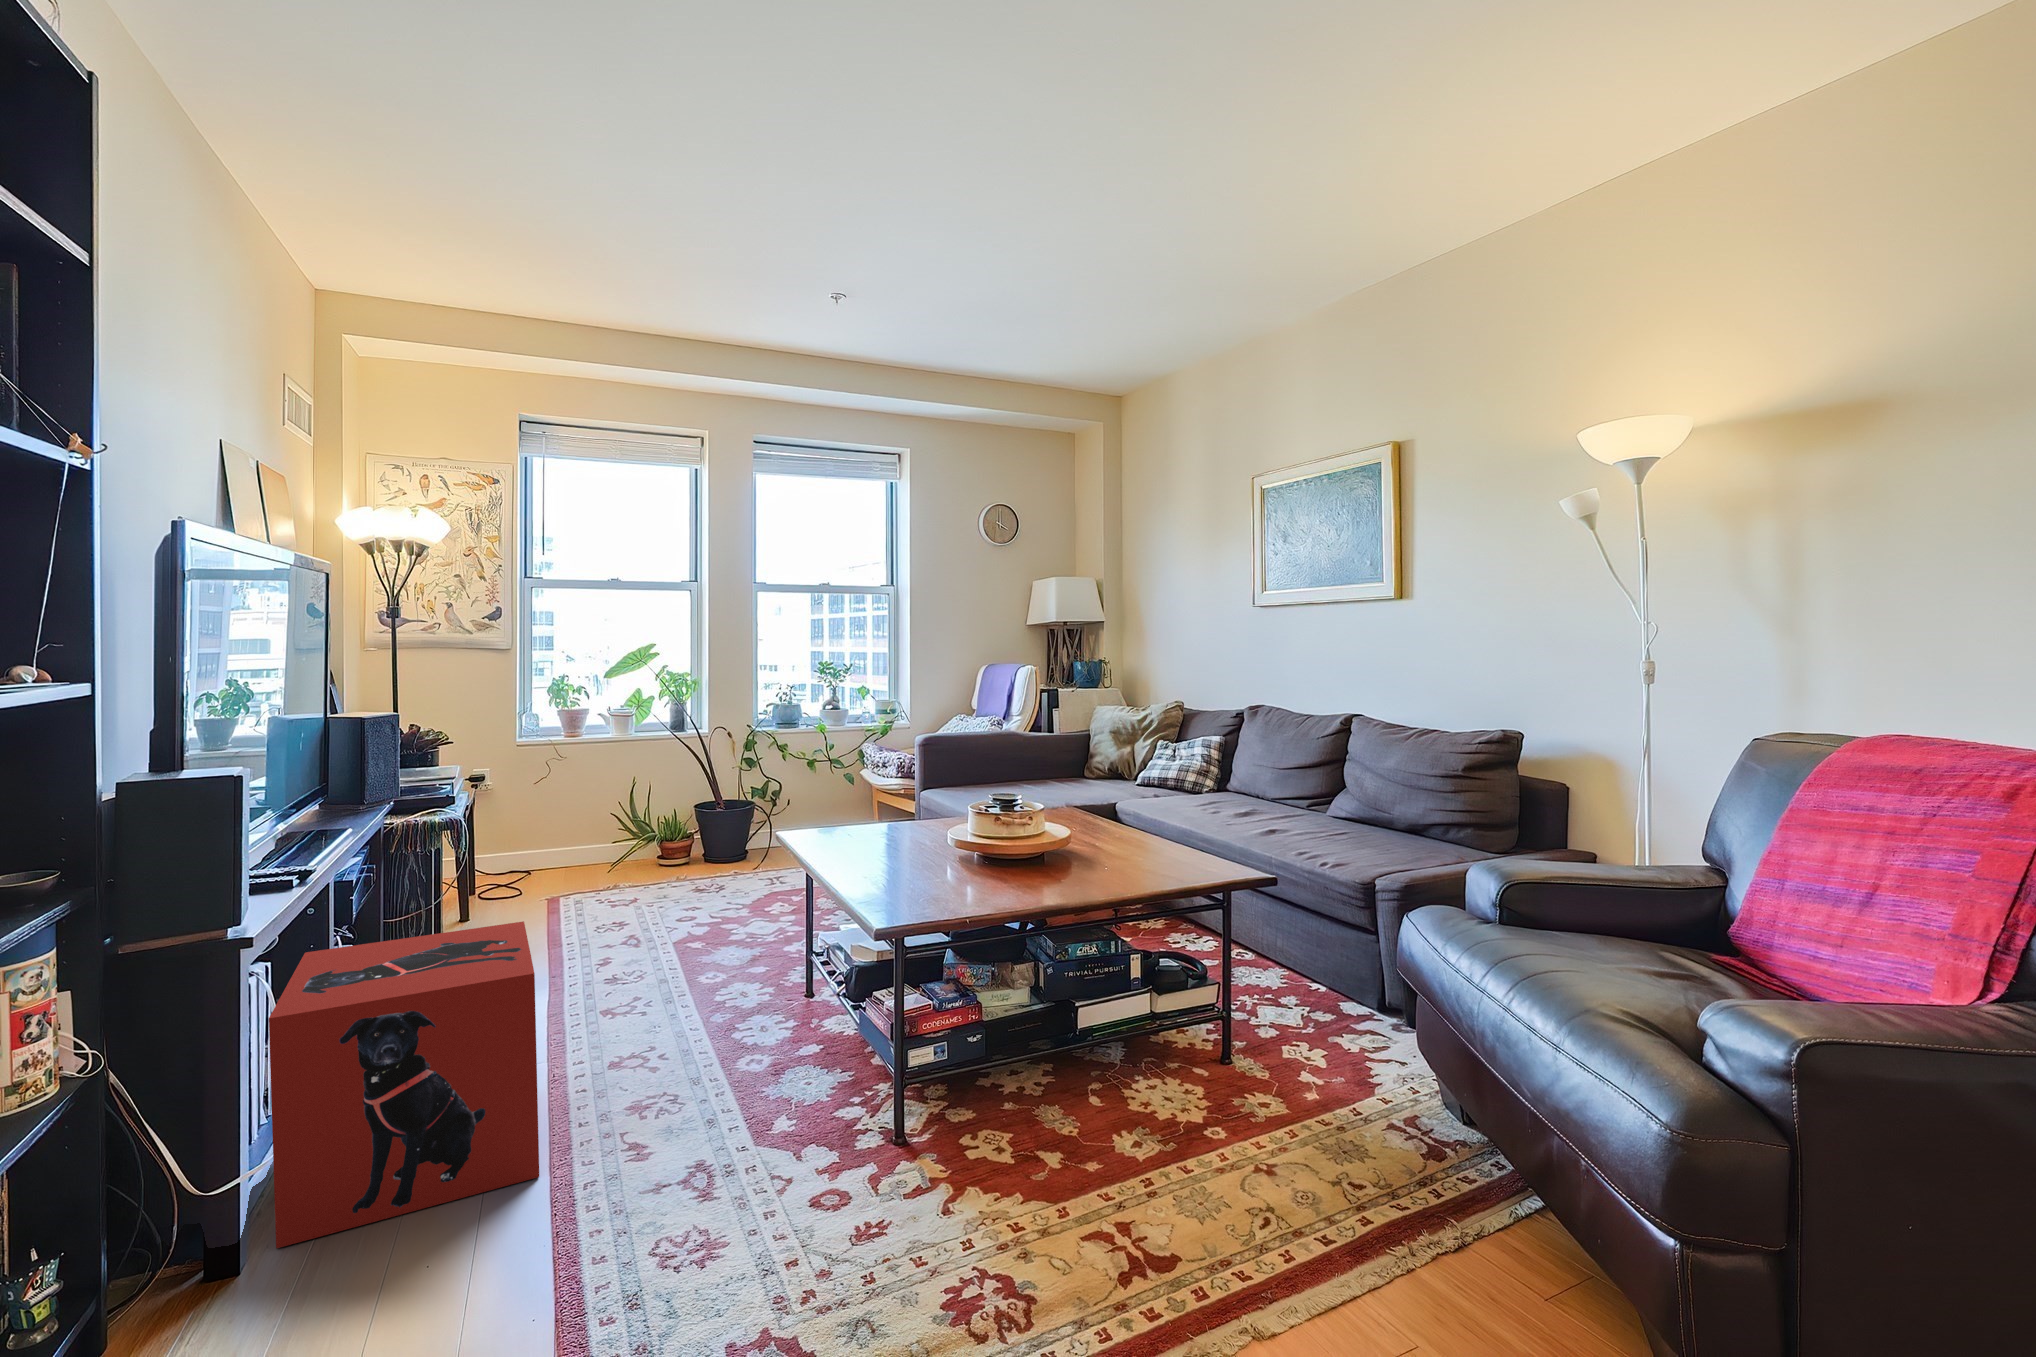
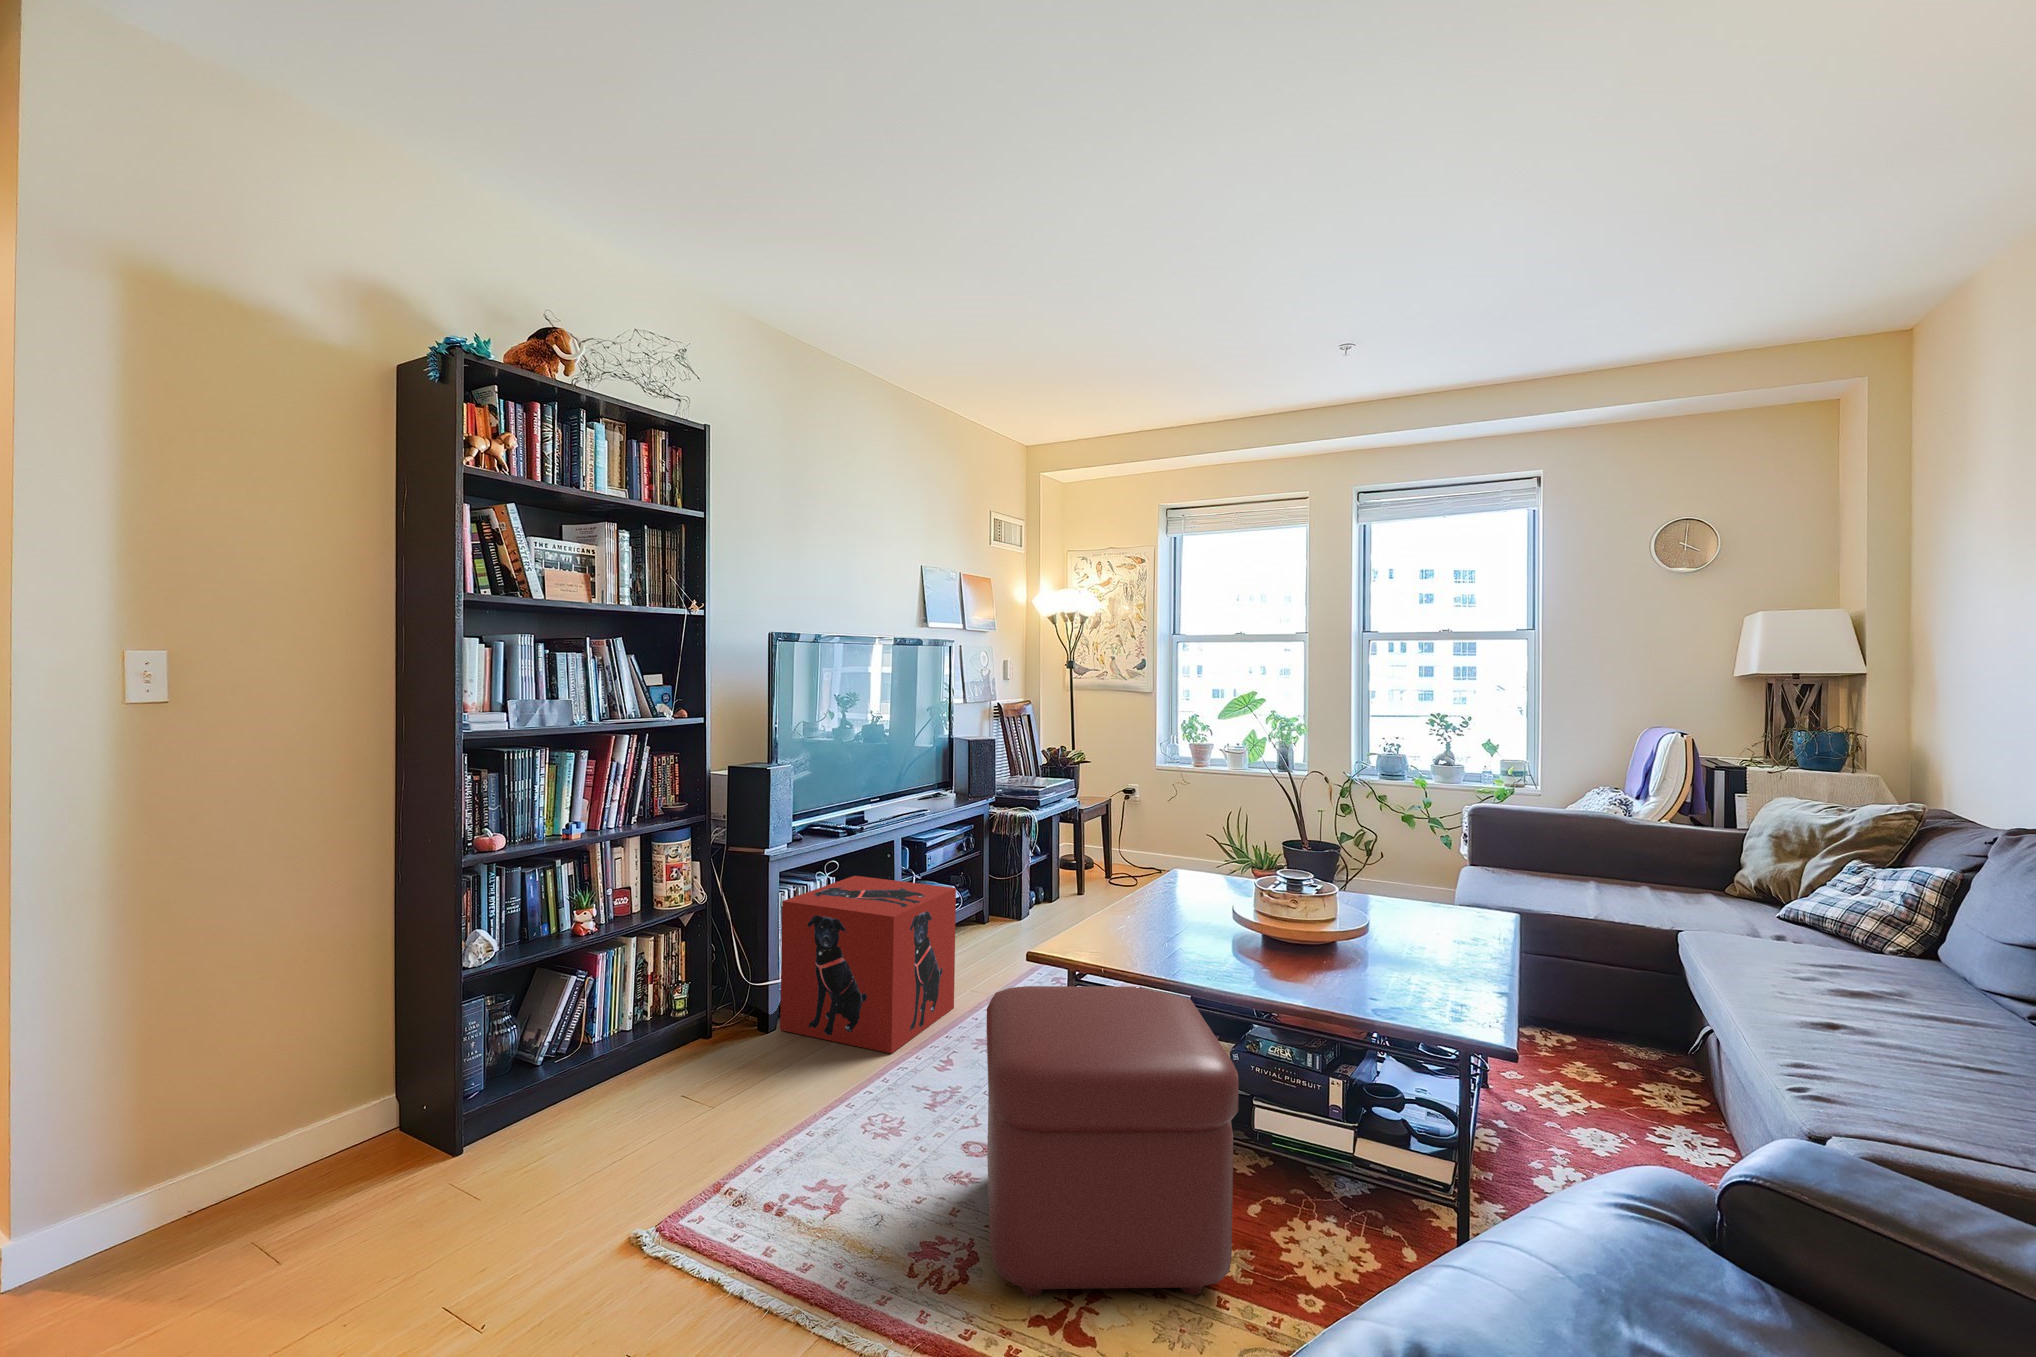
ottoman: none [874,928,1192,1271] -> present [986,986,1239,1297]

